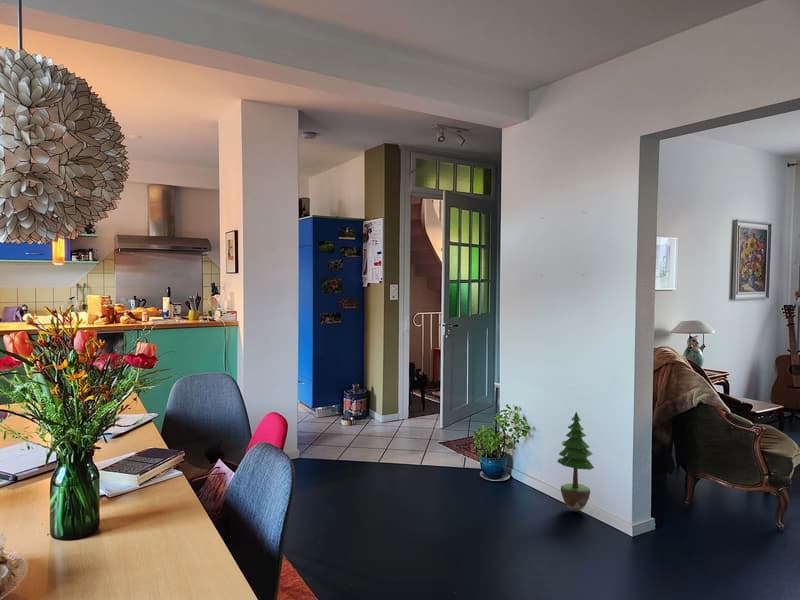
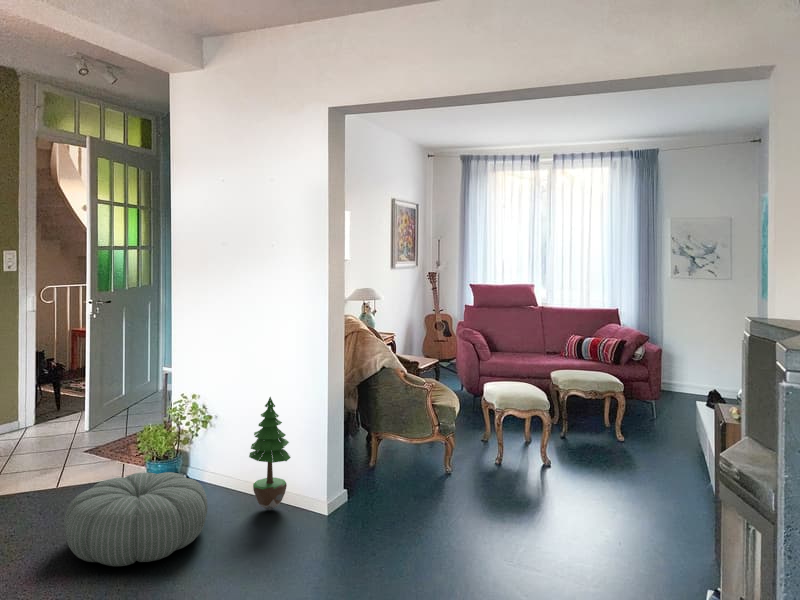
pouf: none [418,462,521,527] -> present [64,472,208,566]

